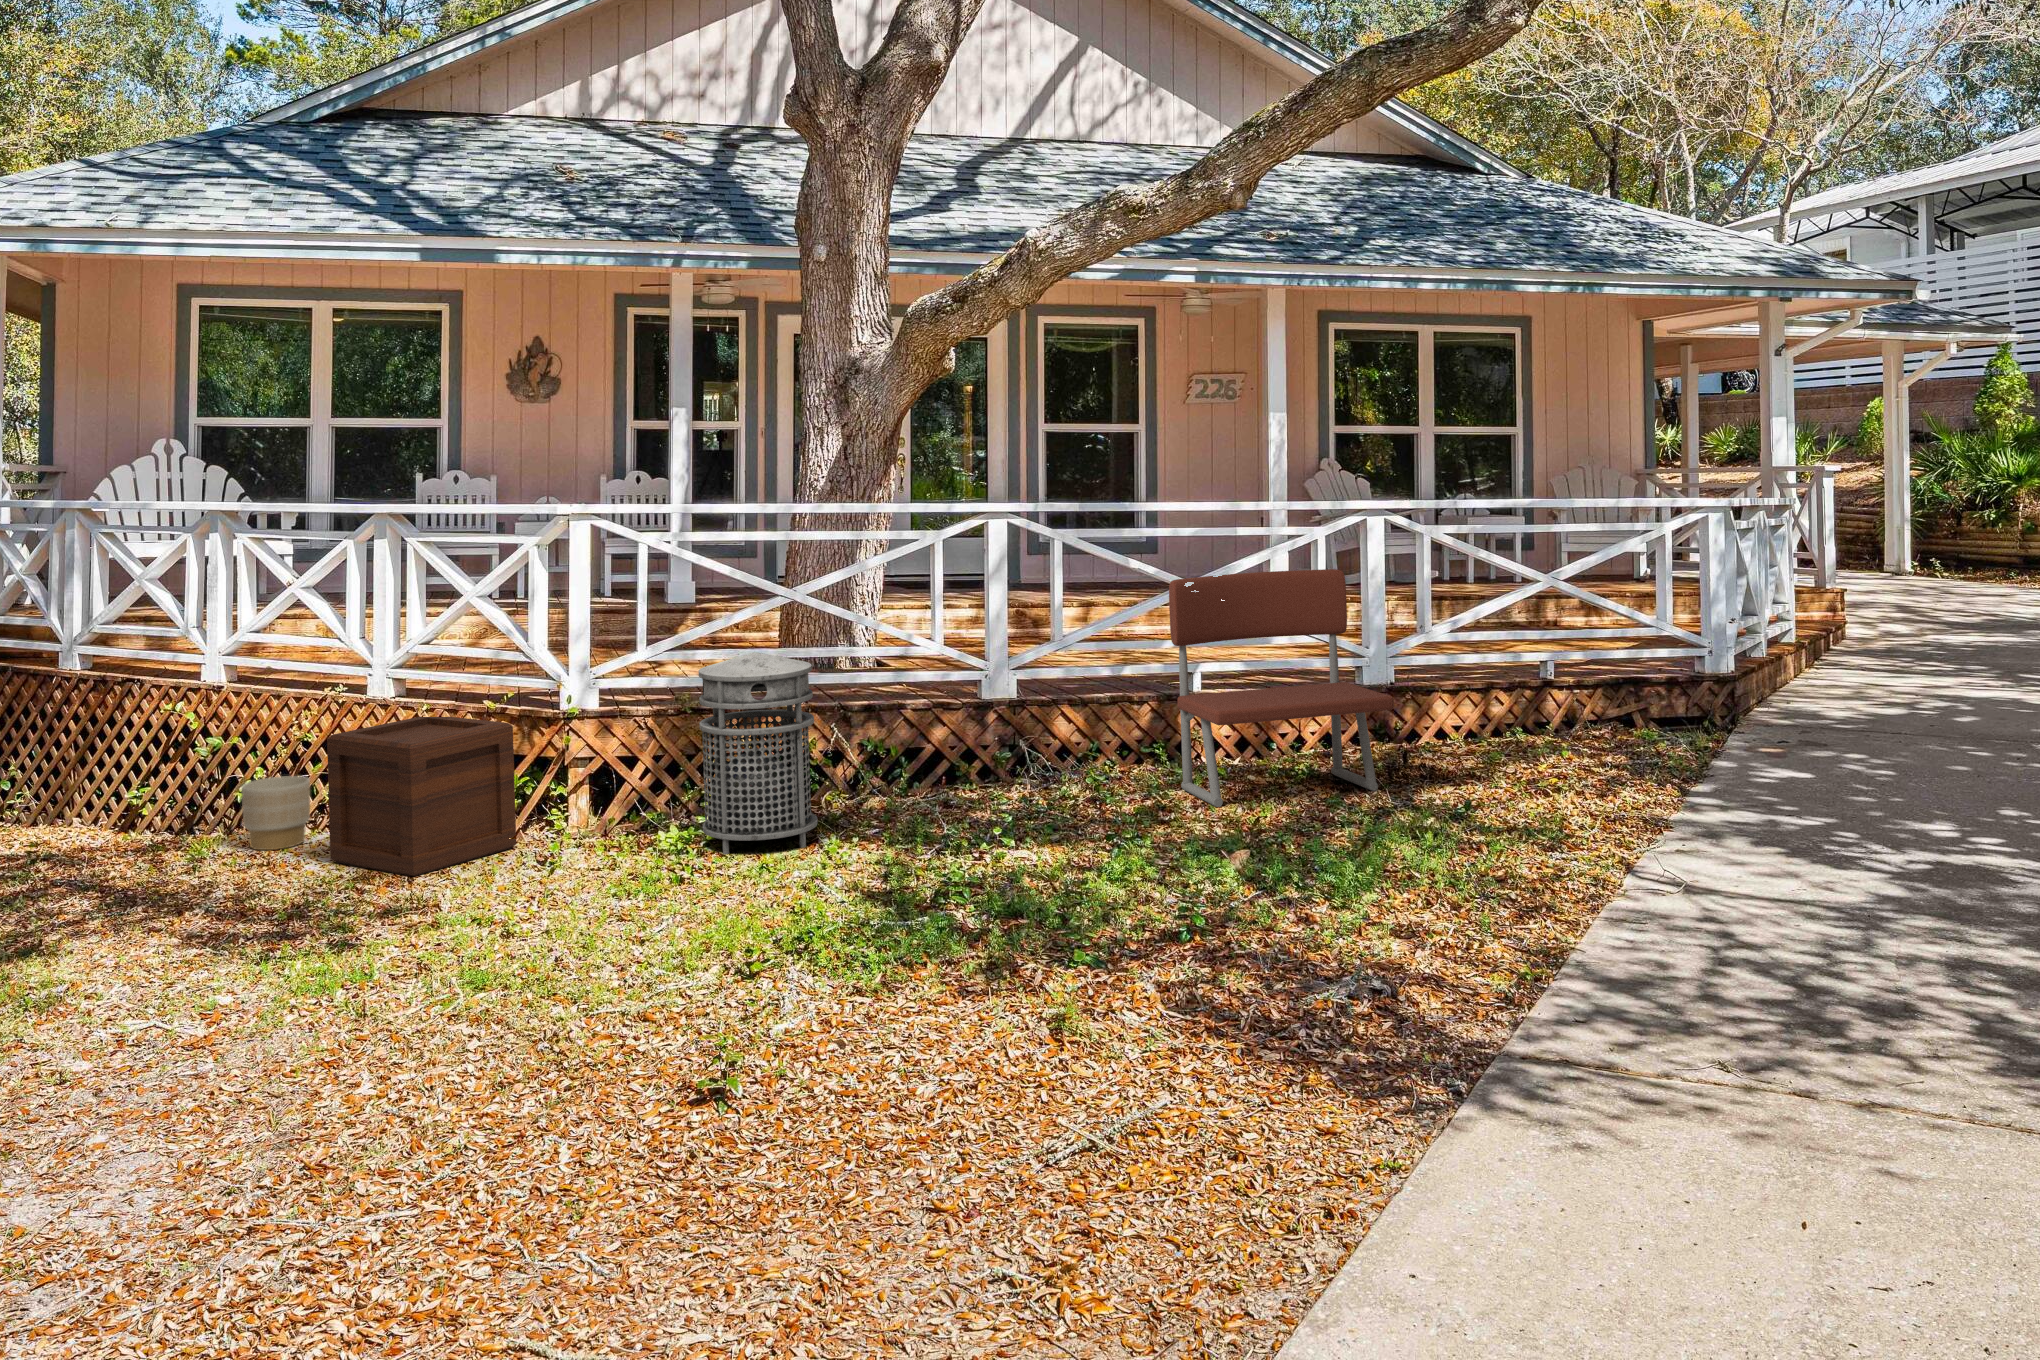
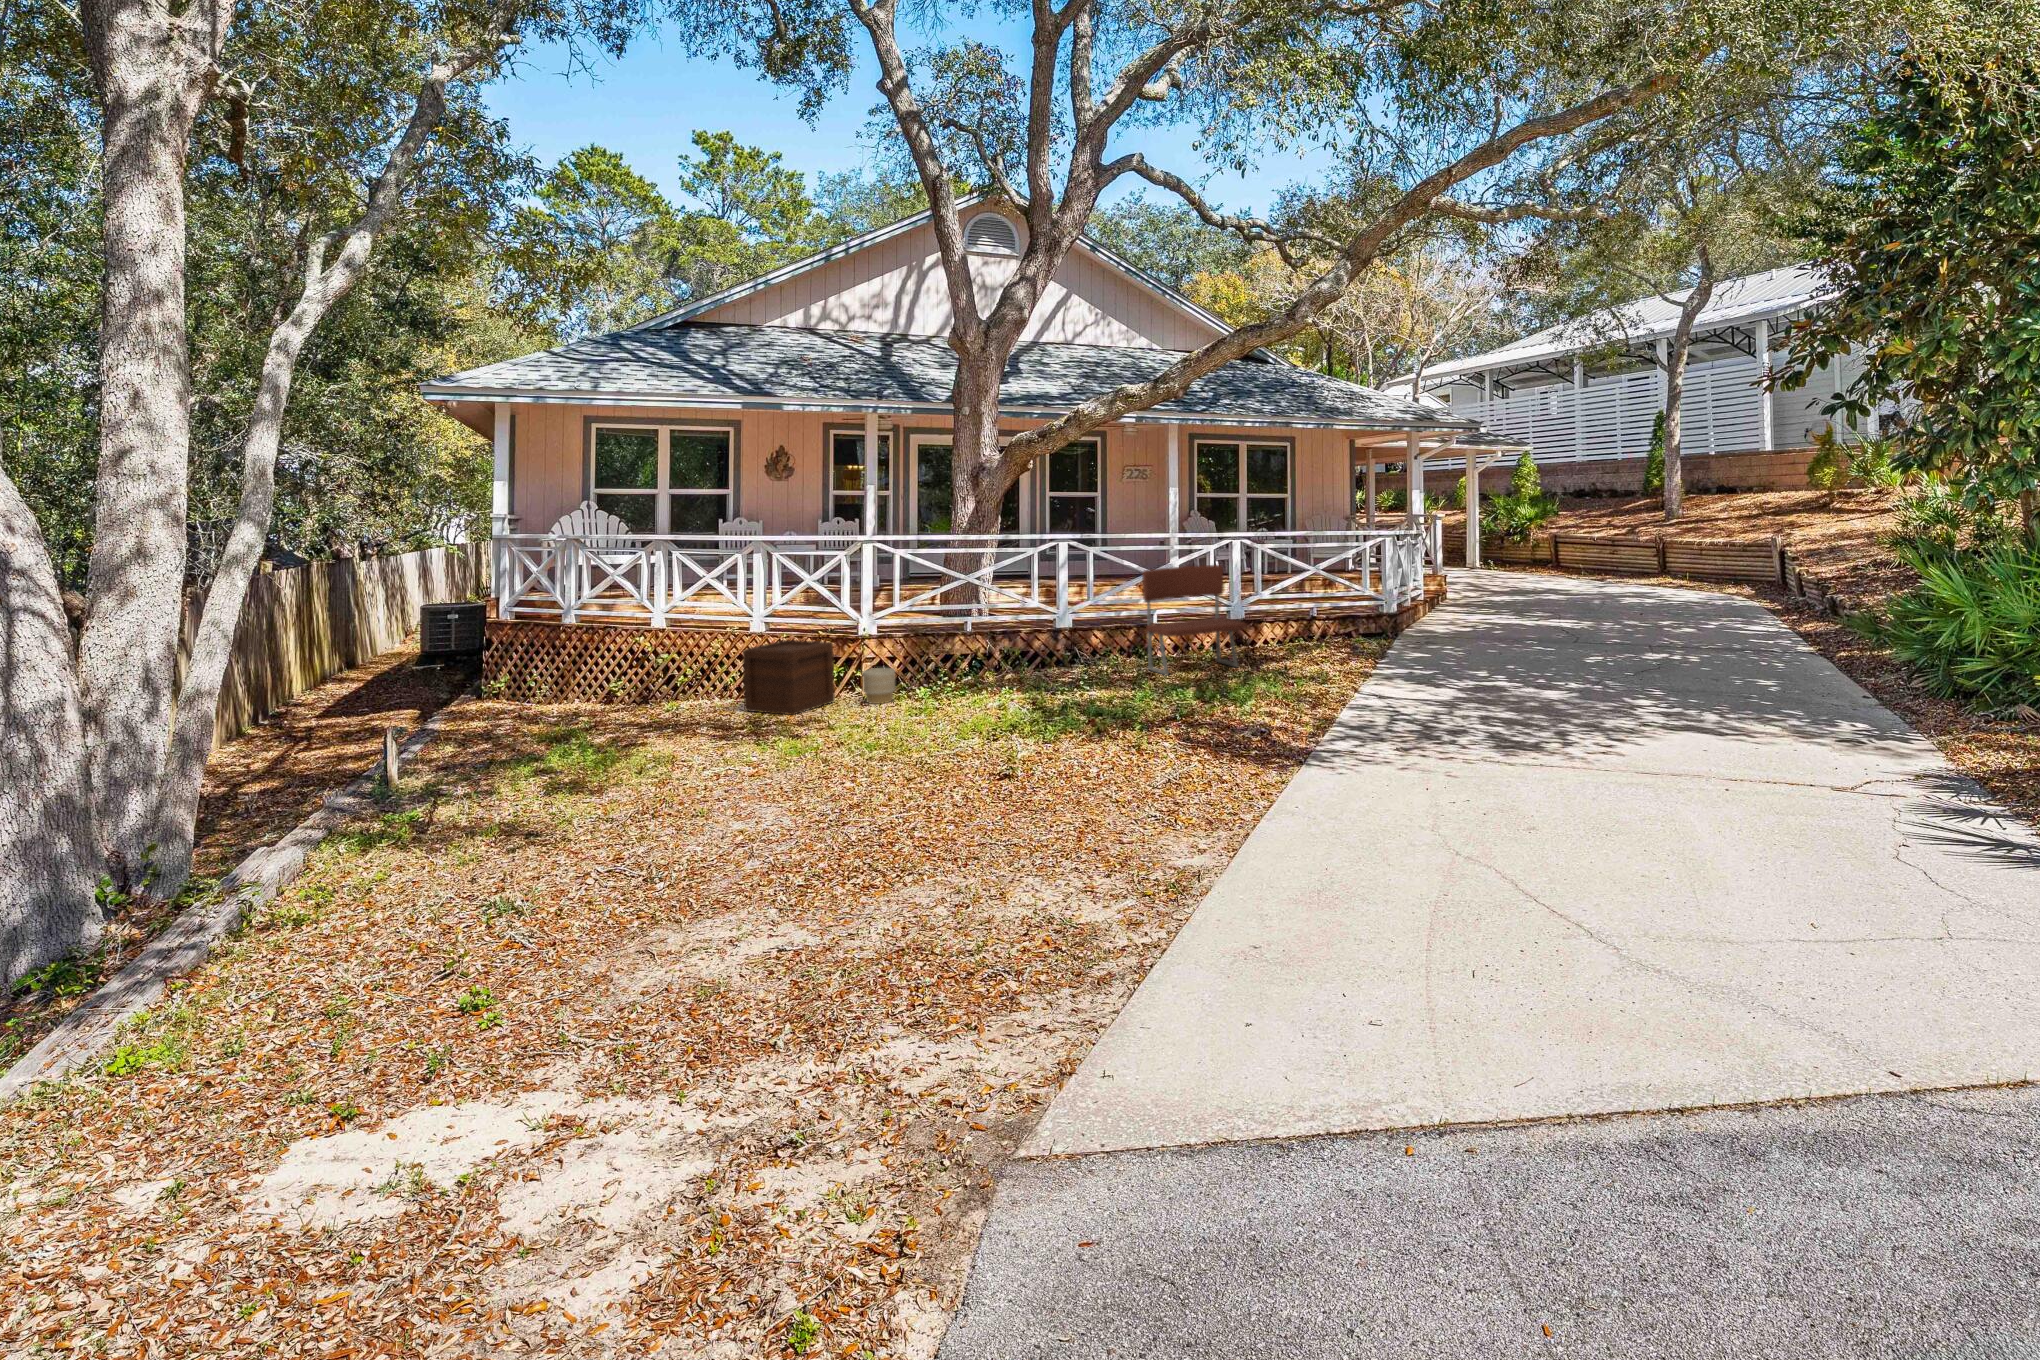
trash can: present [698,652,818,855] -> none [926,606,983,701]
planter: present [241,776,310,850] -> present [862,668,895,704]

